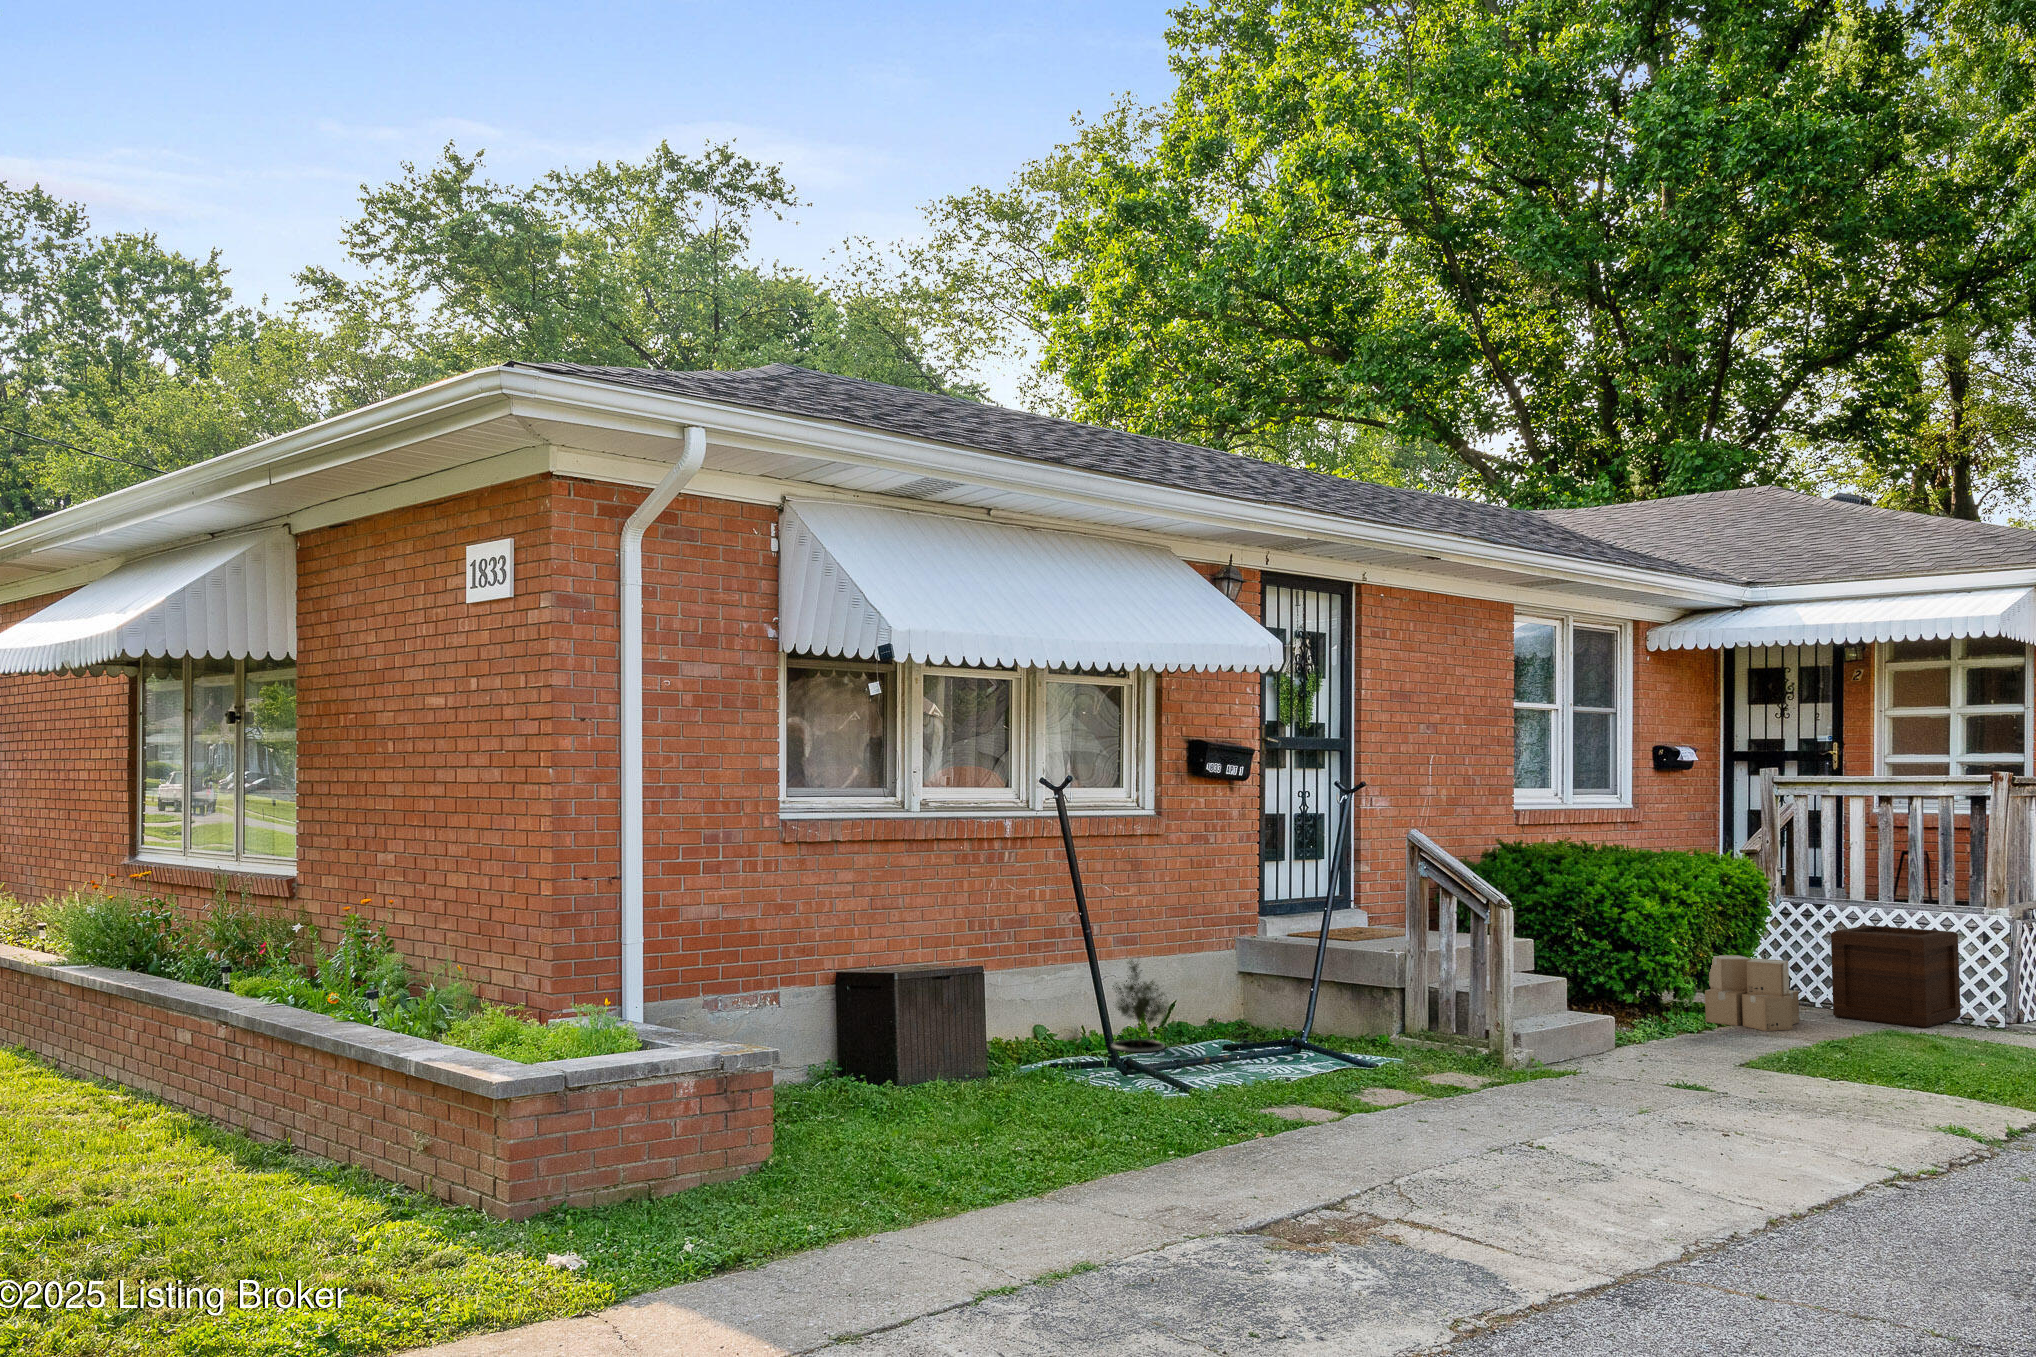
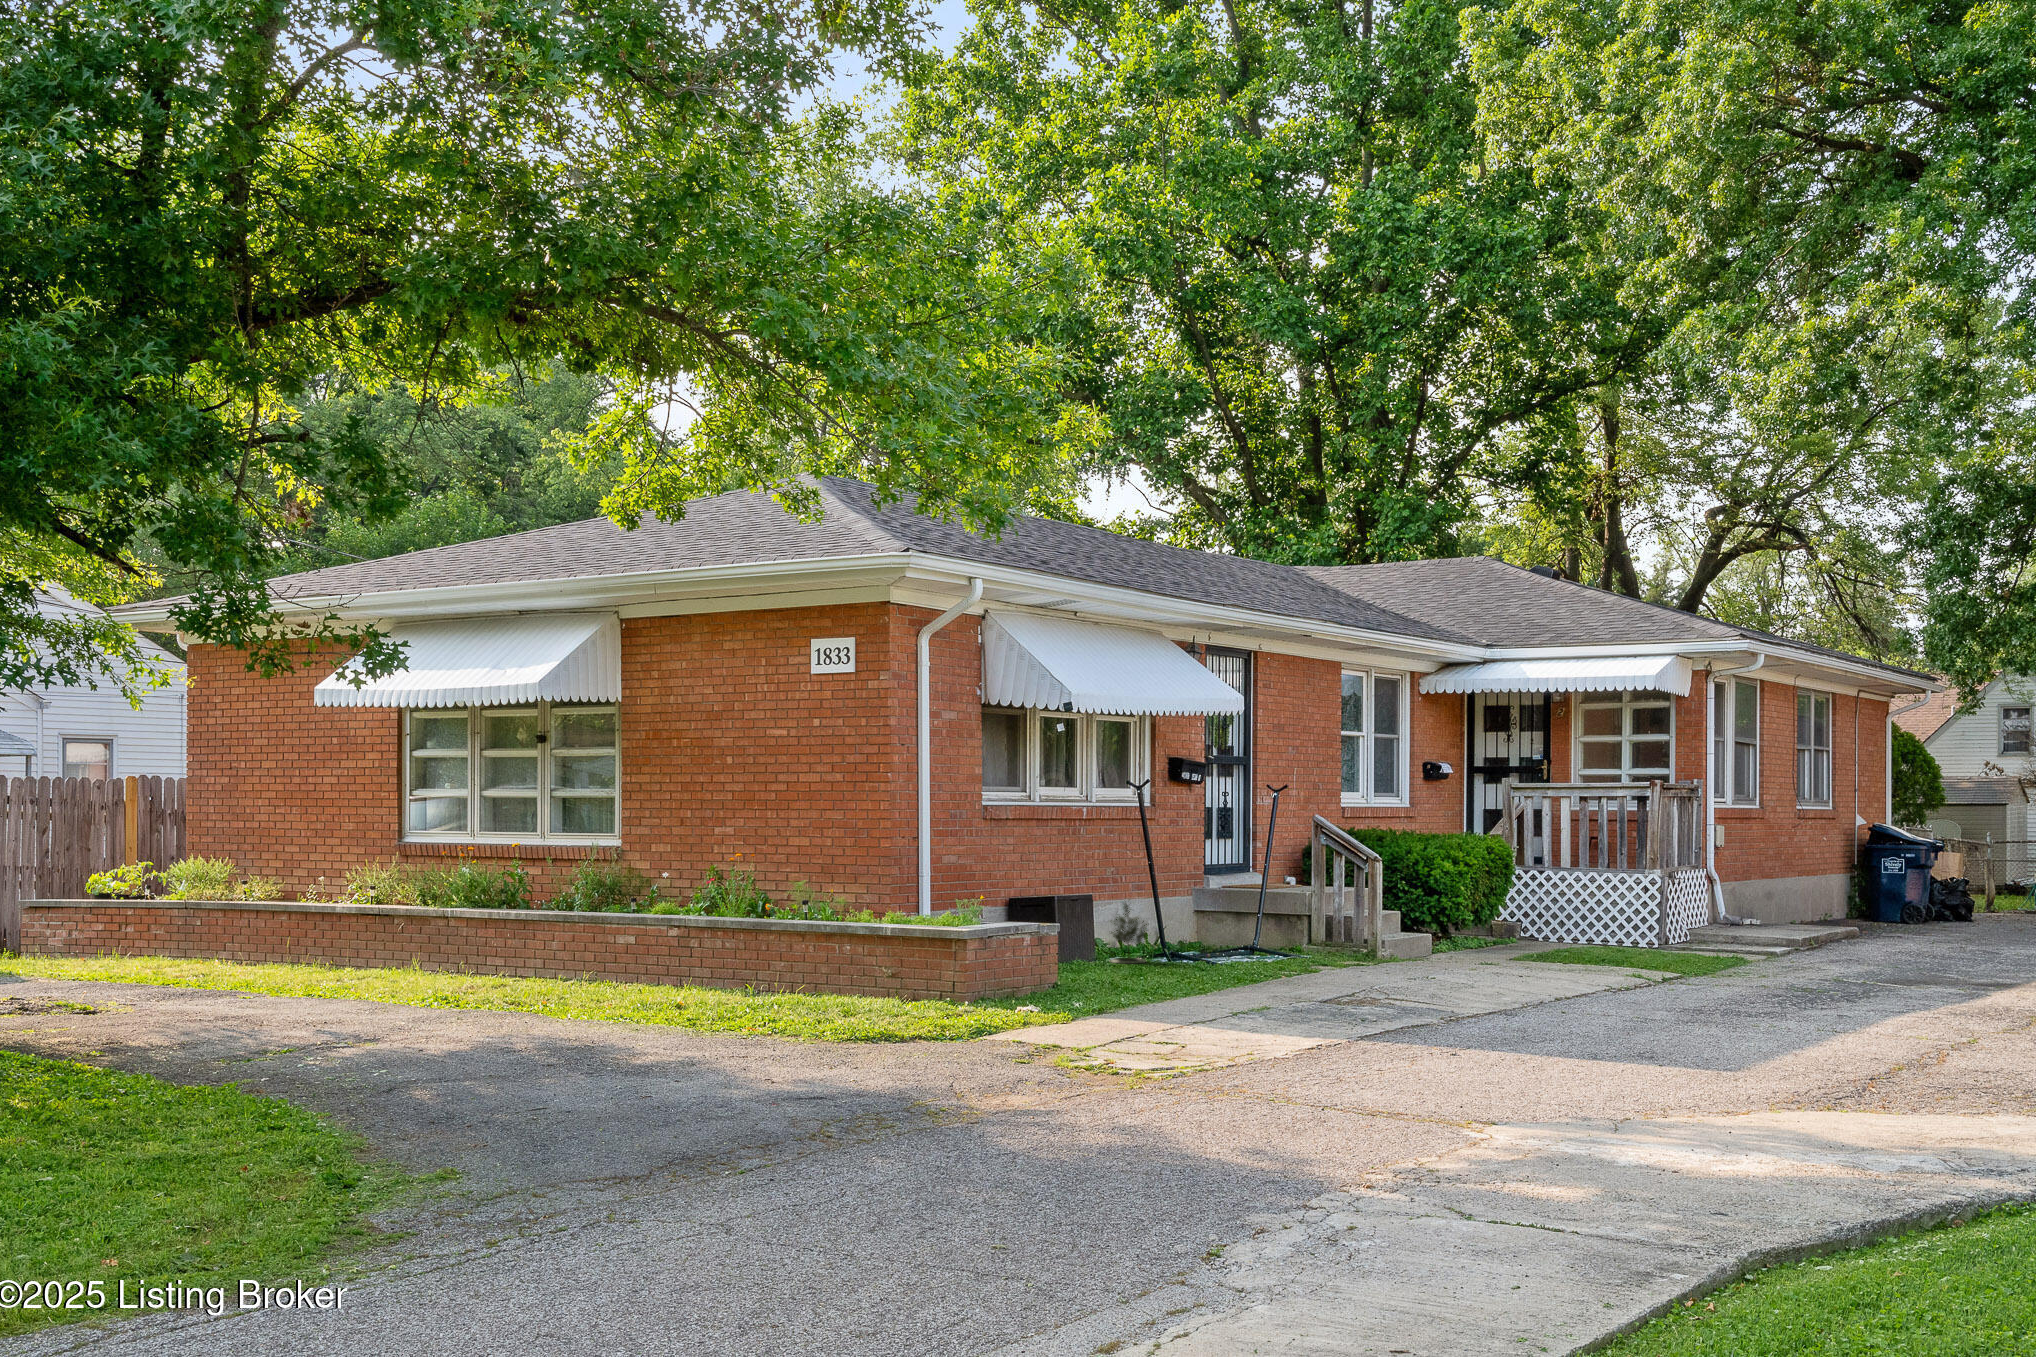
wooden crate: present [1831,925,1961,1028] -> none [1552,884,1630,947]
cardboard box: present [1705,955,1799,1031] -> none [1475,903,1533,950]

